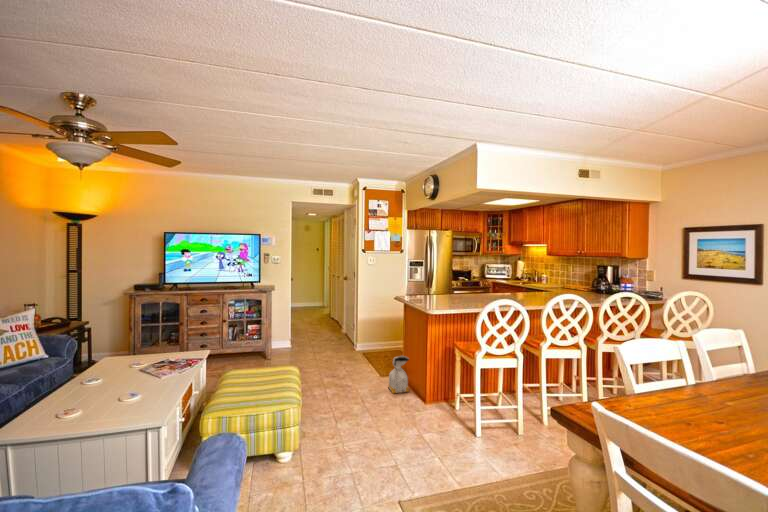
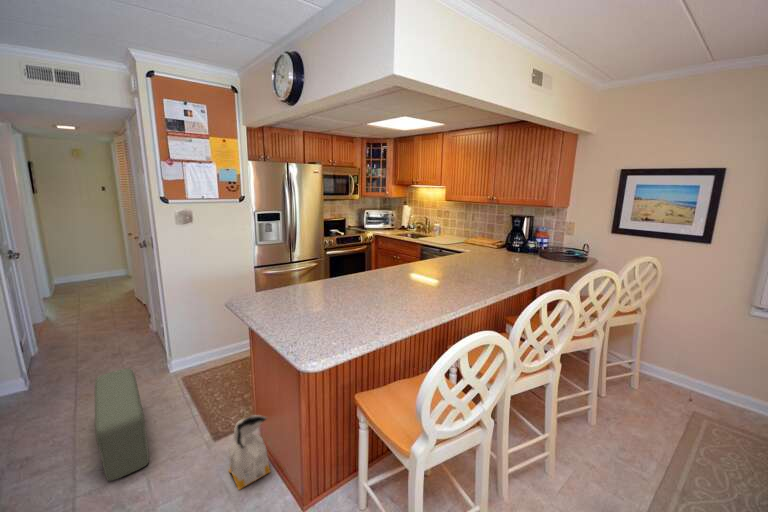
pouf: none [327,336,351,380] -> present [95,368,149,481]

